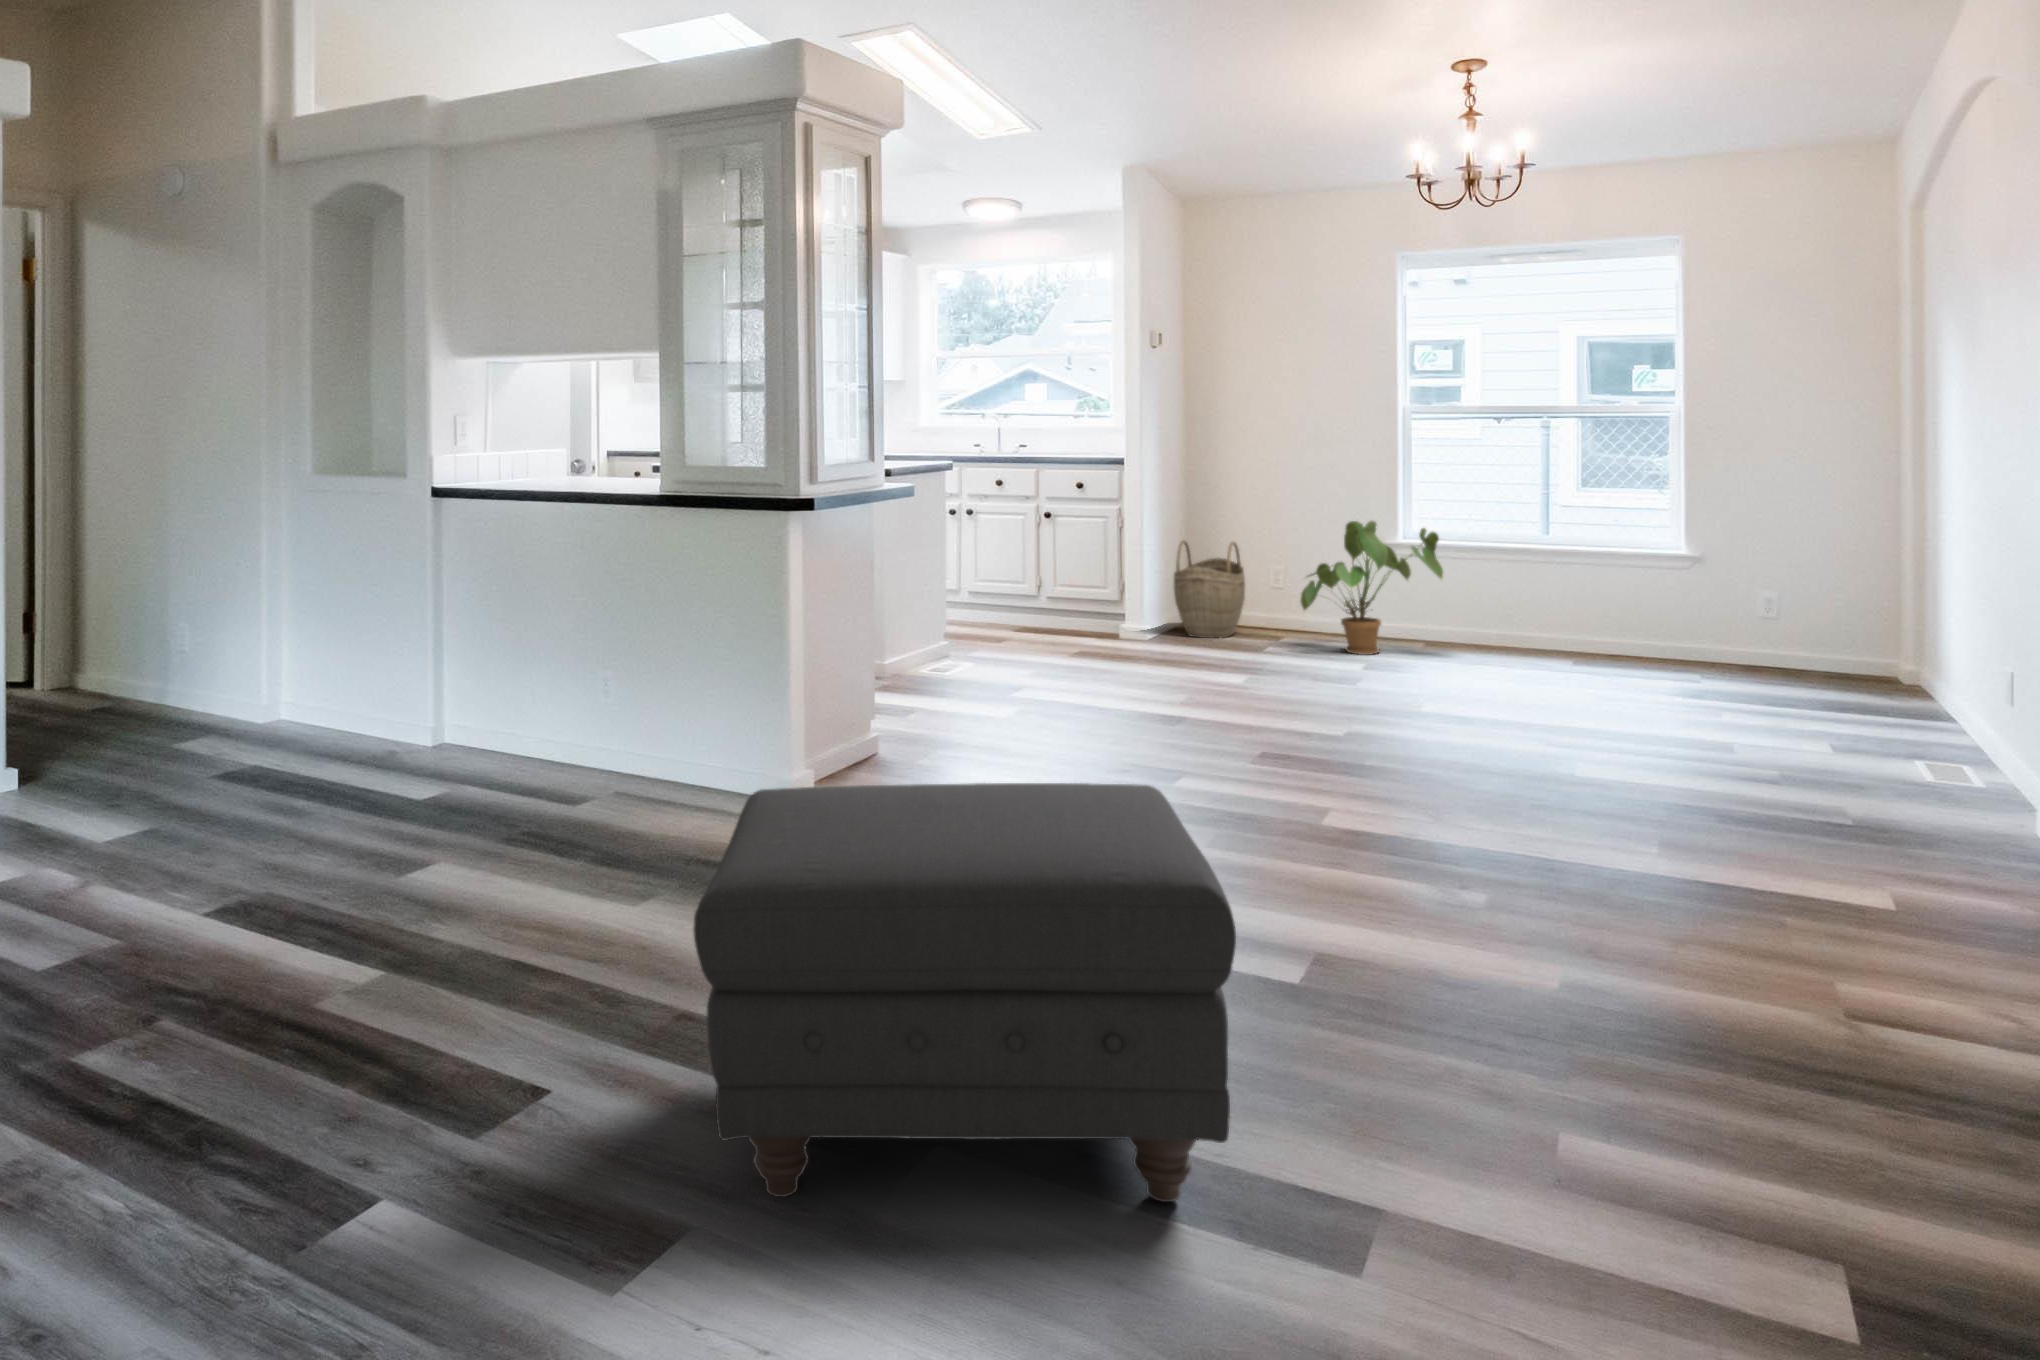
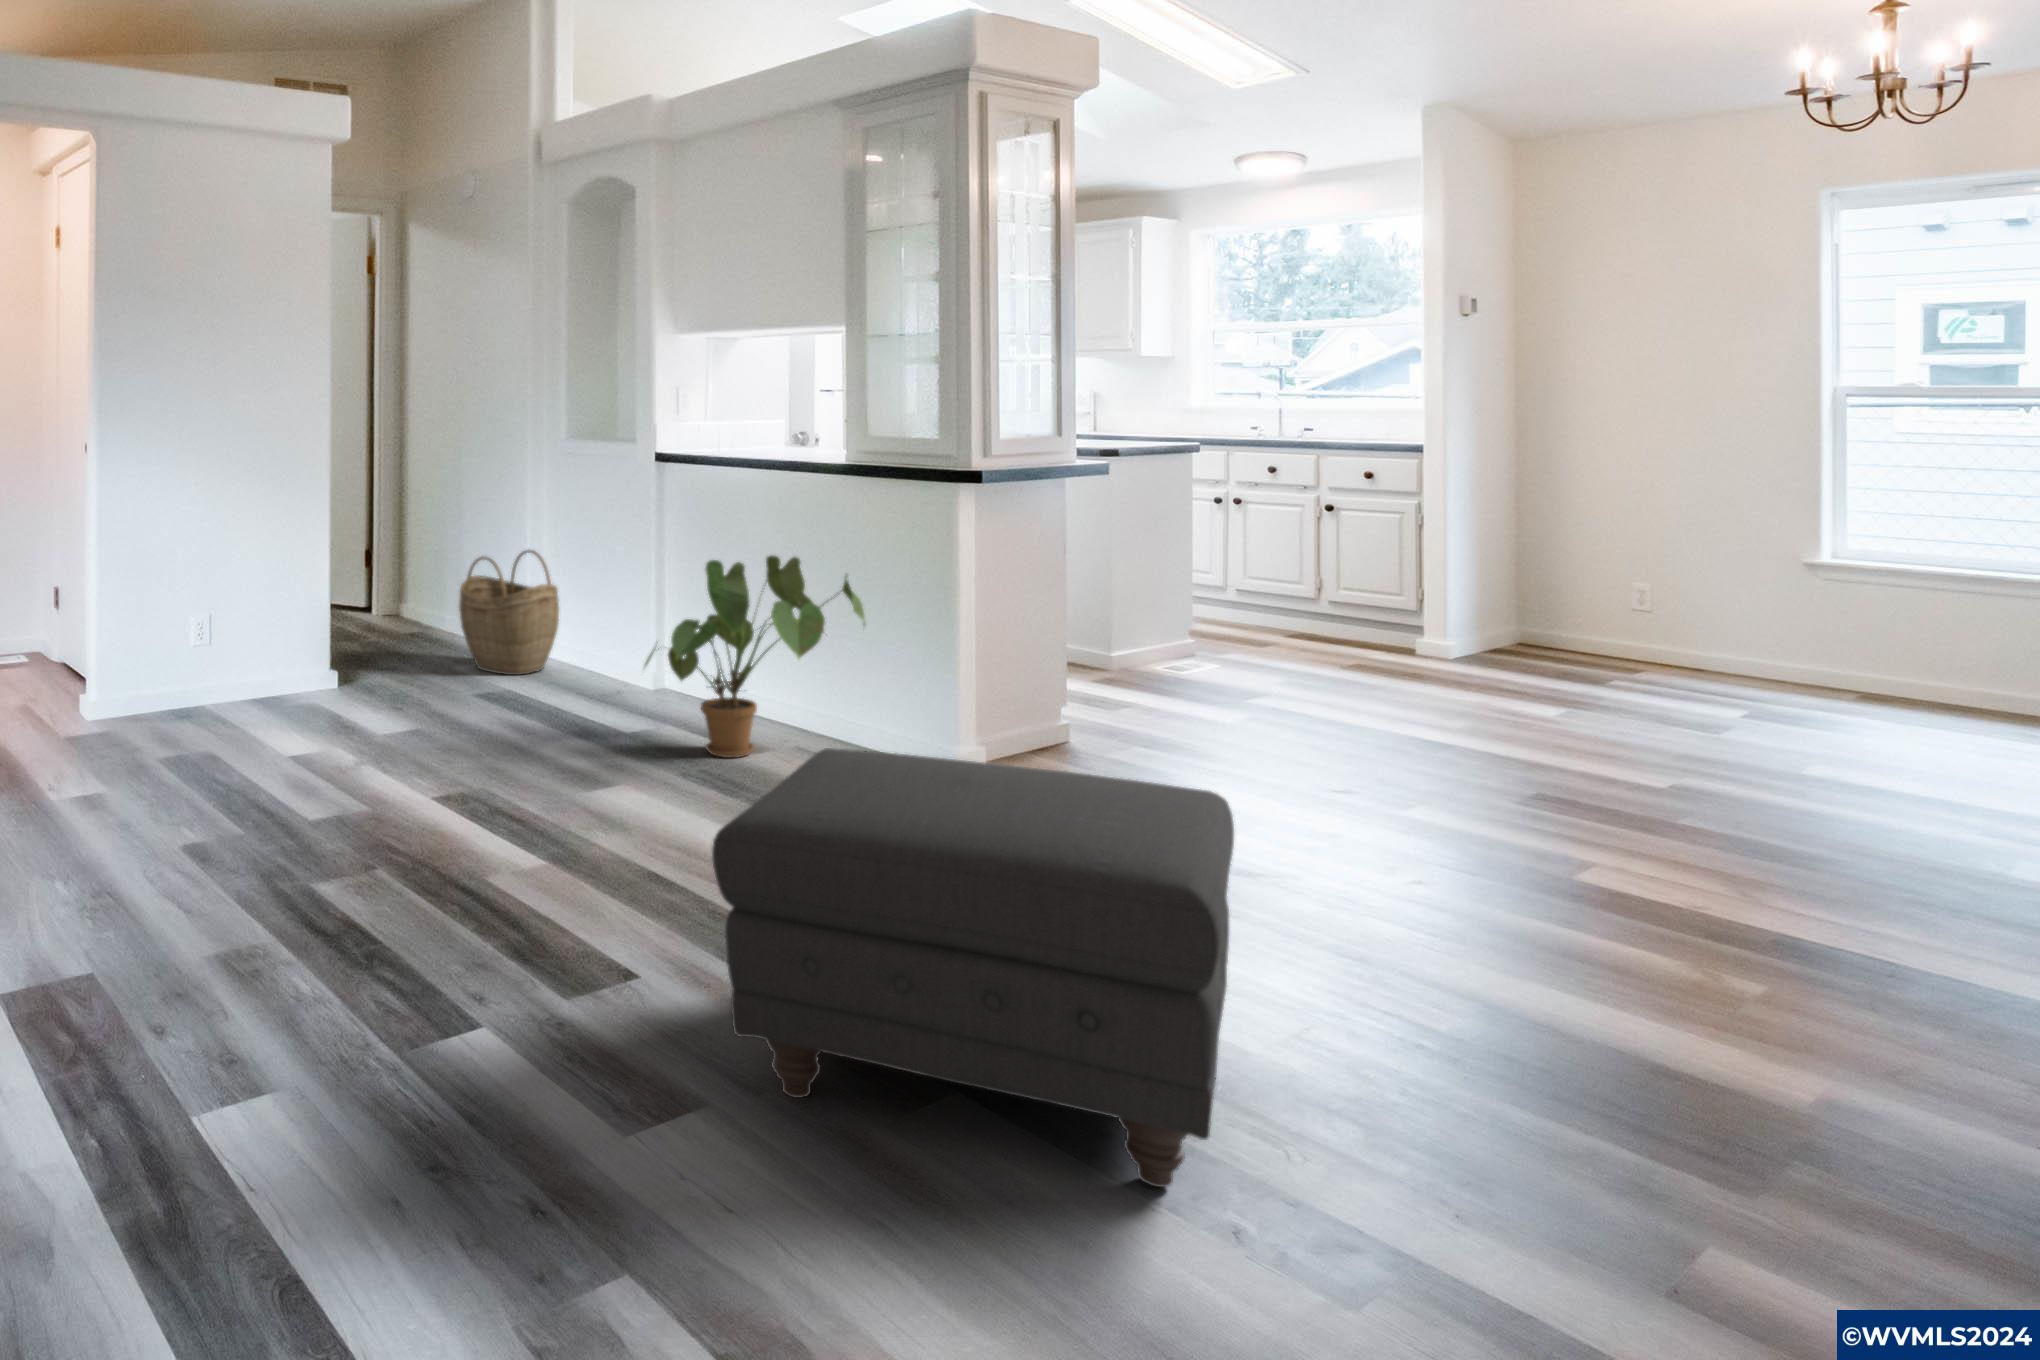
house plant: present [1300,521,1443,655] -> present [645,555,864,758]
woven basket: present [1174,541,1245,638] -> present [459,550,559,675]

